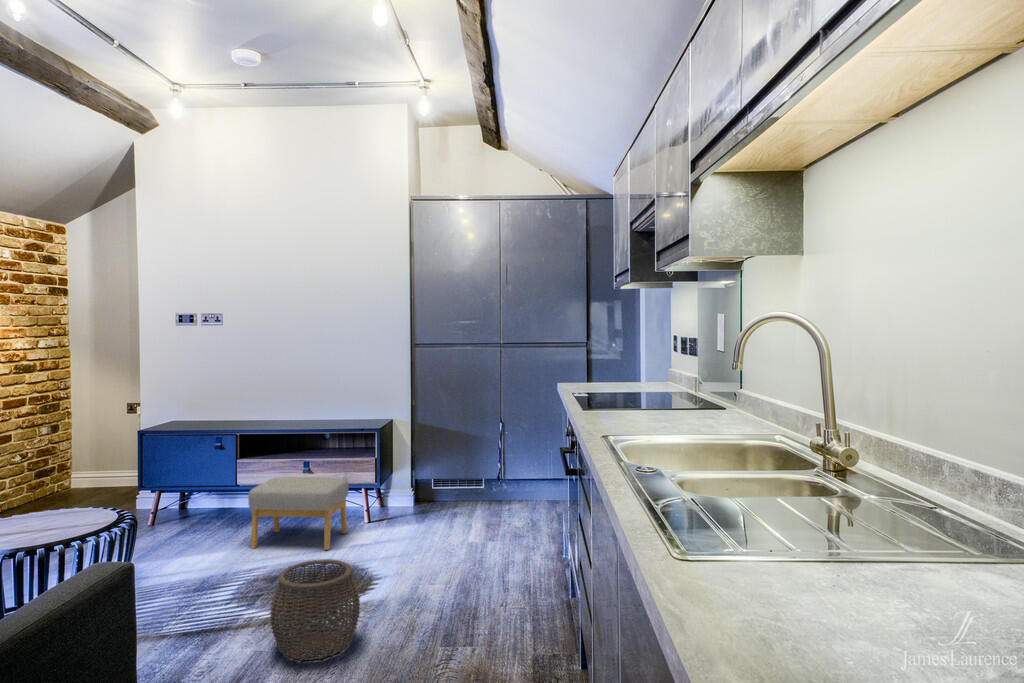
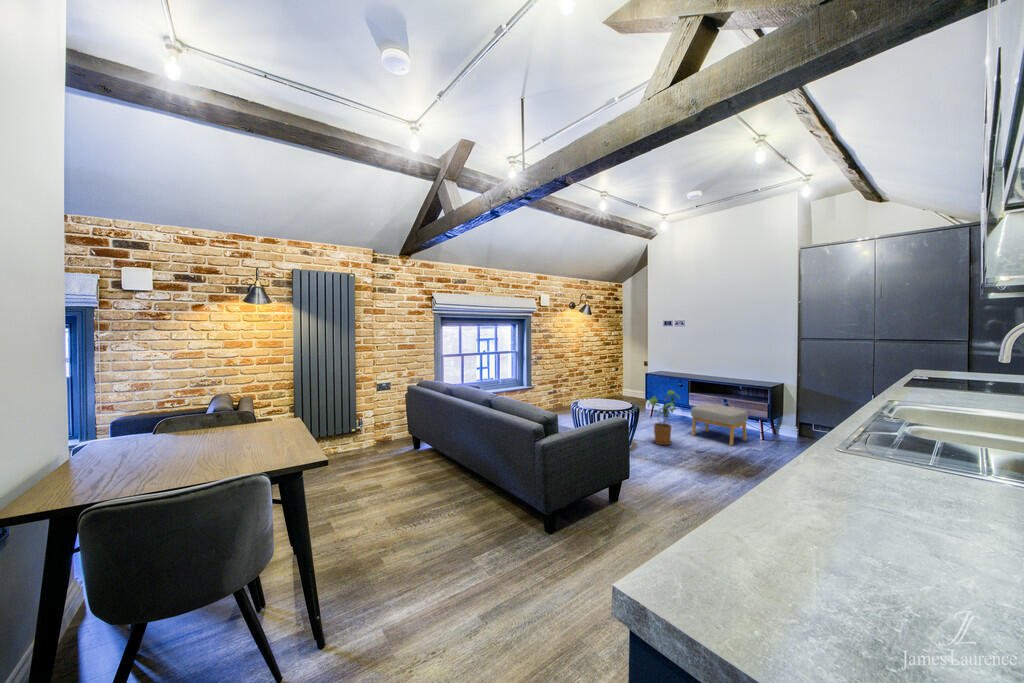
house plant: none [157,463,231,591] -> present [648,390,680,445]
woven basket: present [270,559,360,661] -> none [687,441,734,487]

